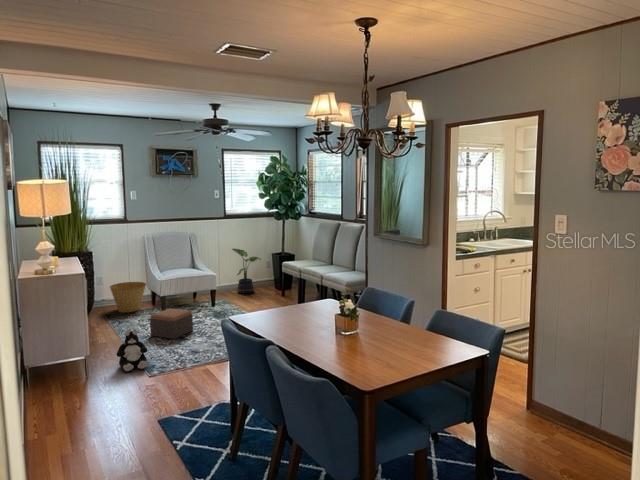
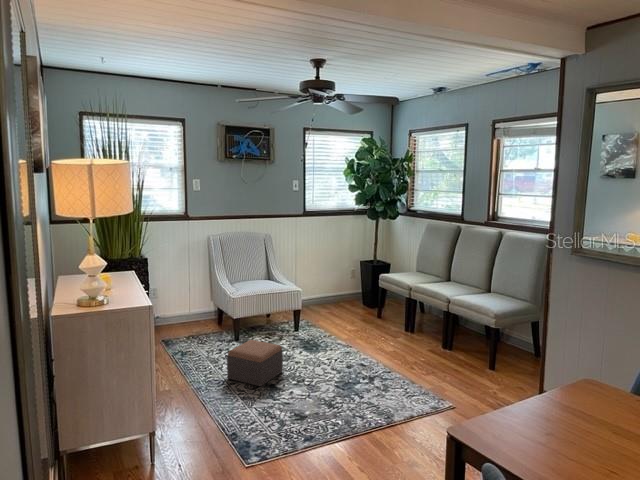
potted plant: present [232,249,261,294] -> none [312,254,349,312]
basket: present [110,282,147,312] -> none [167,296,213,337]
plush toy: present [116,330,148,371] -> none [192,385,239,451]

